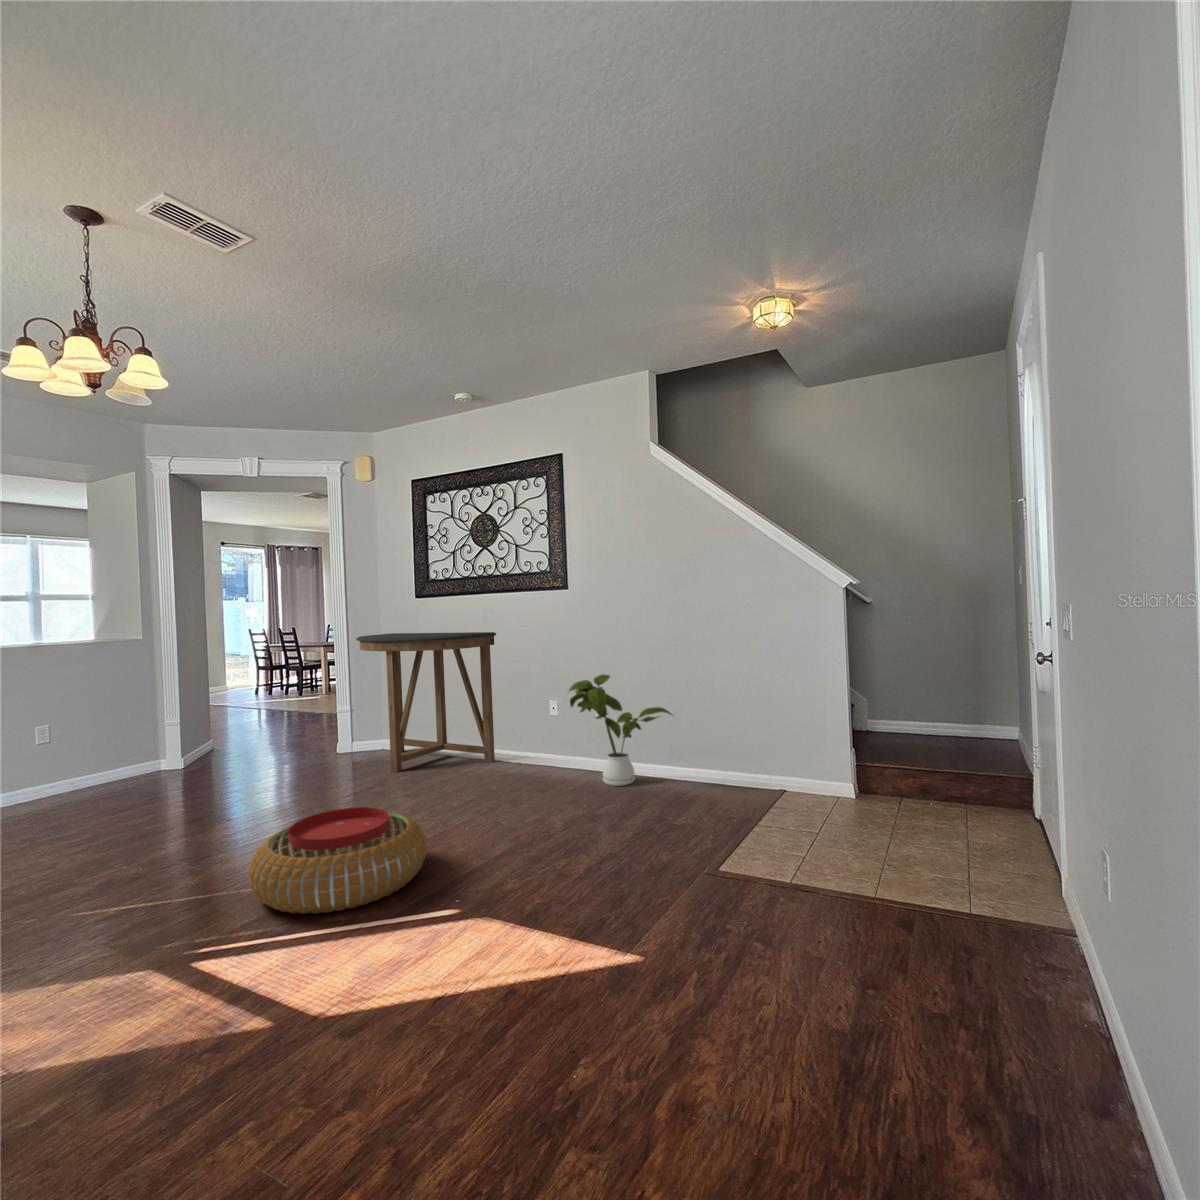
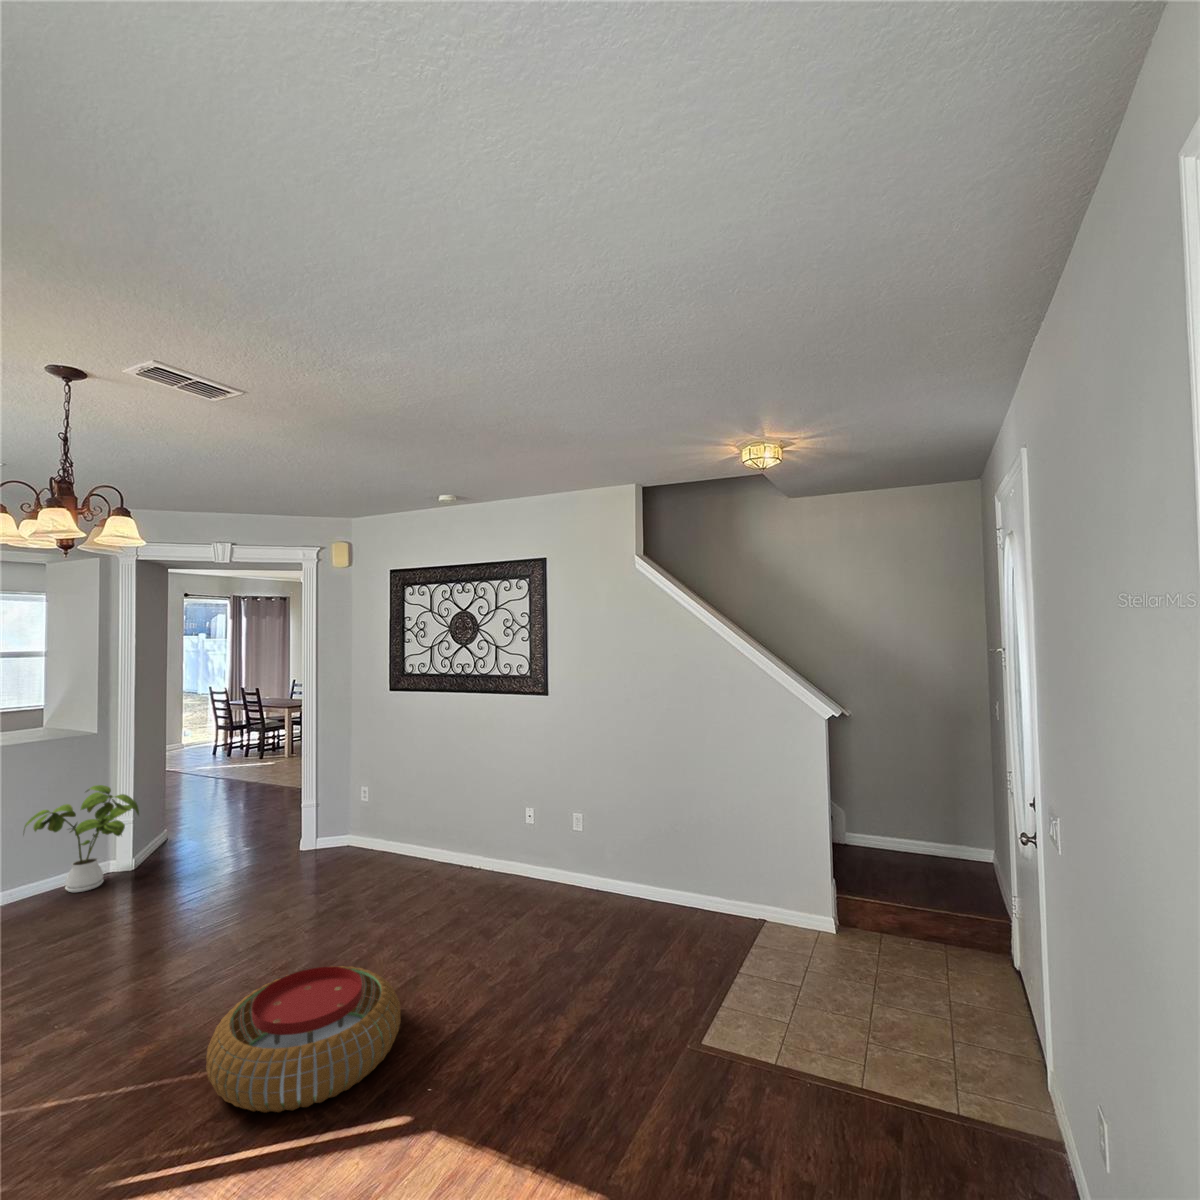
console table: present [356,632,496,772] -> none [327,725,473,881]
house plant: present [569,674,672,786] -> present [24,785,139,892]

